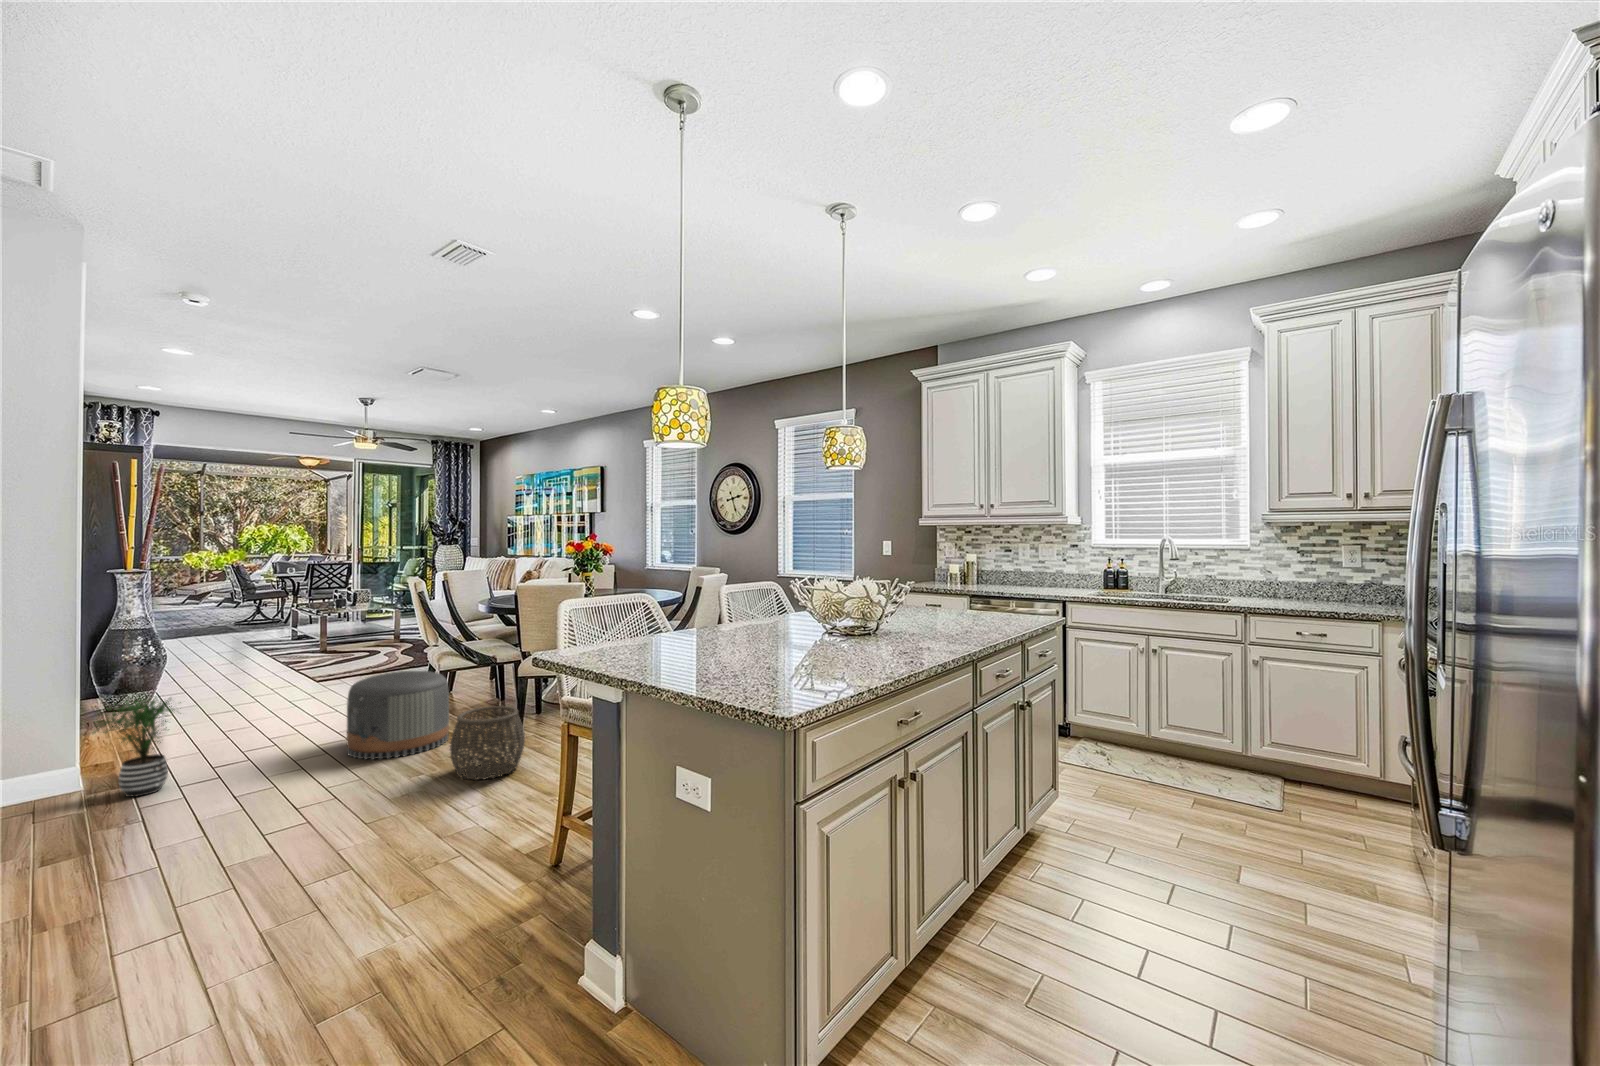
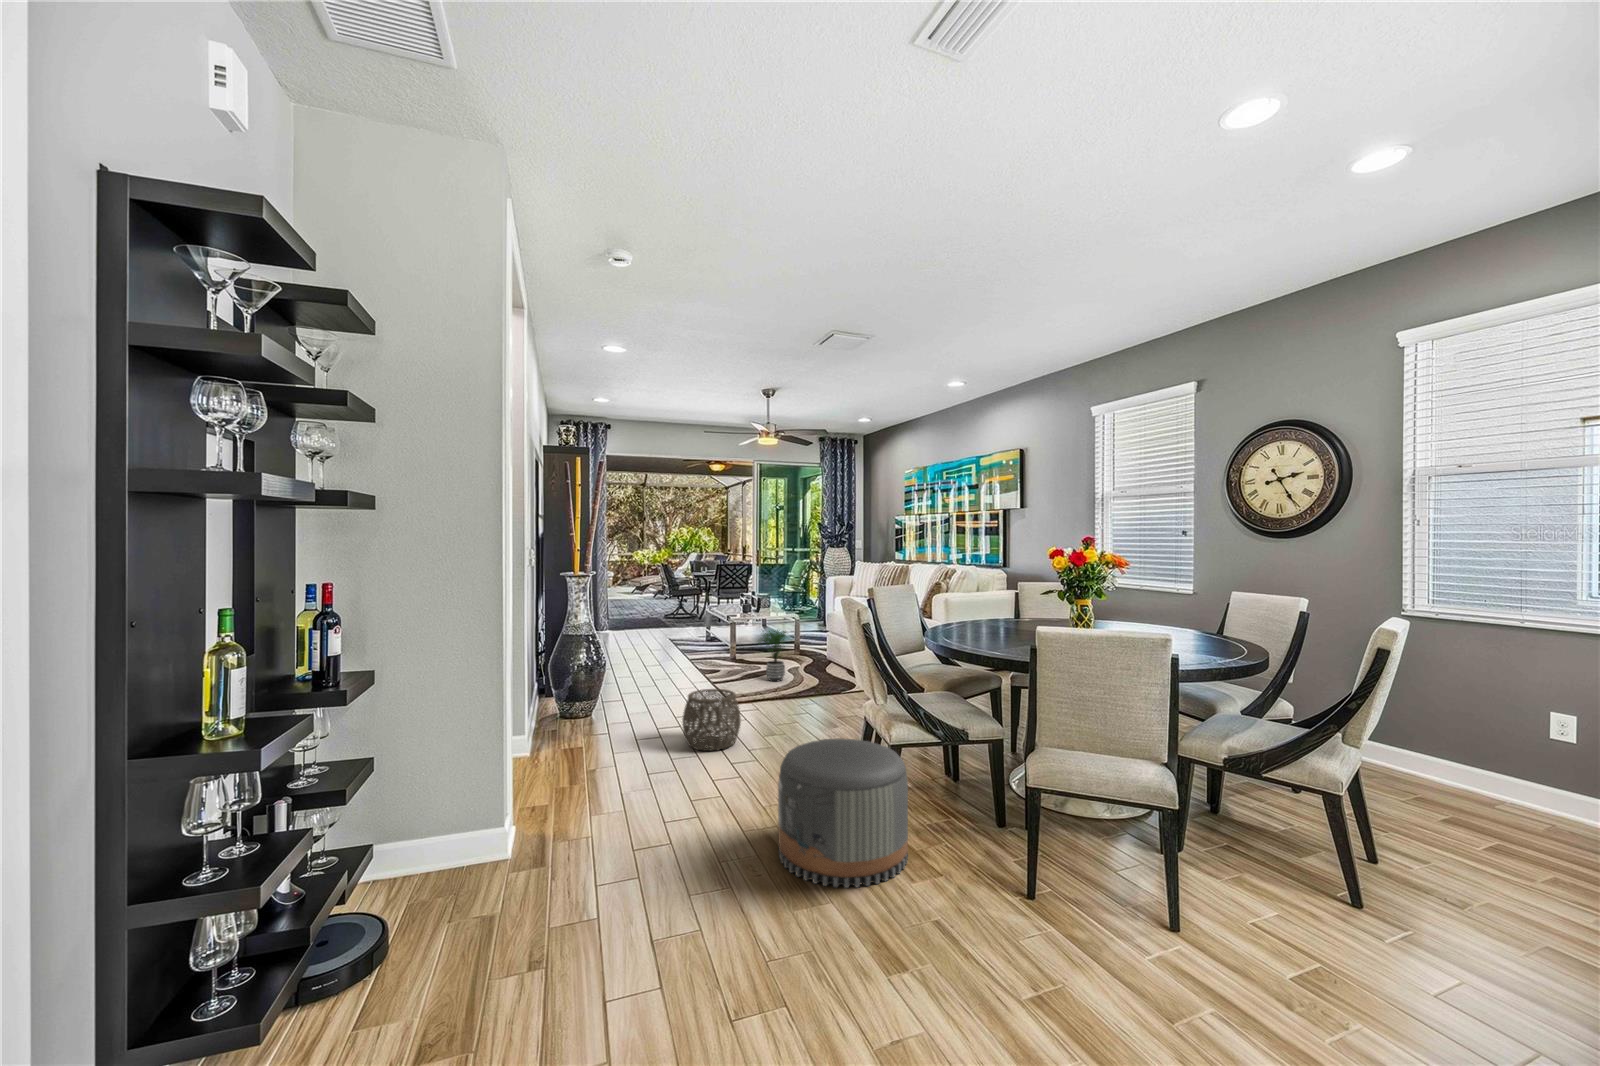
potted plant: present [94,696,181,797] -> present [758,630,786,681]
woven basket: present [450,706,525,780] -> present [683,689,741,751]

